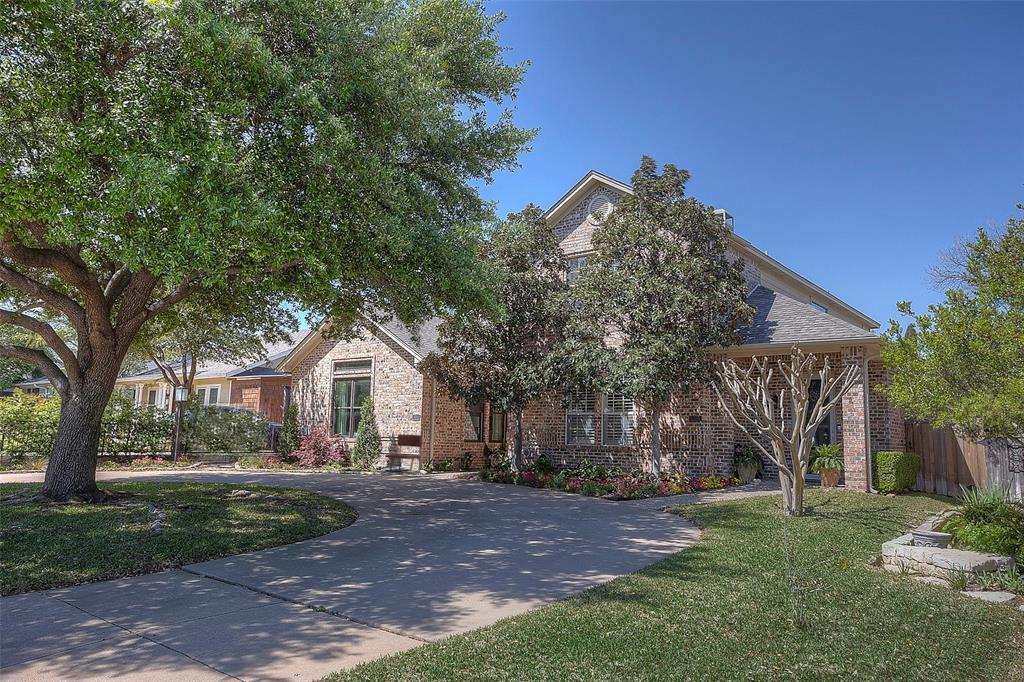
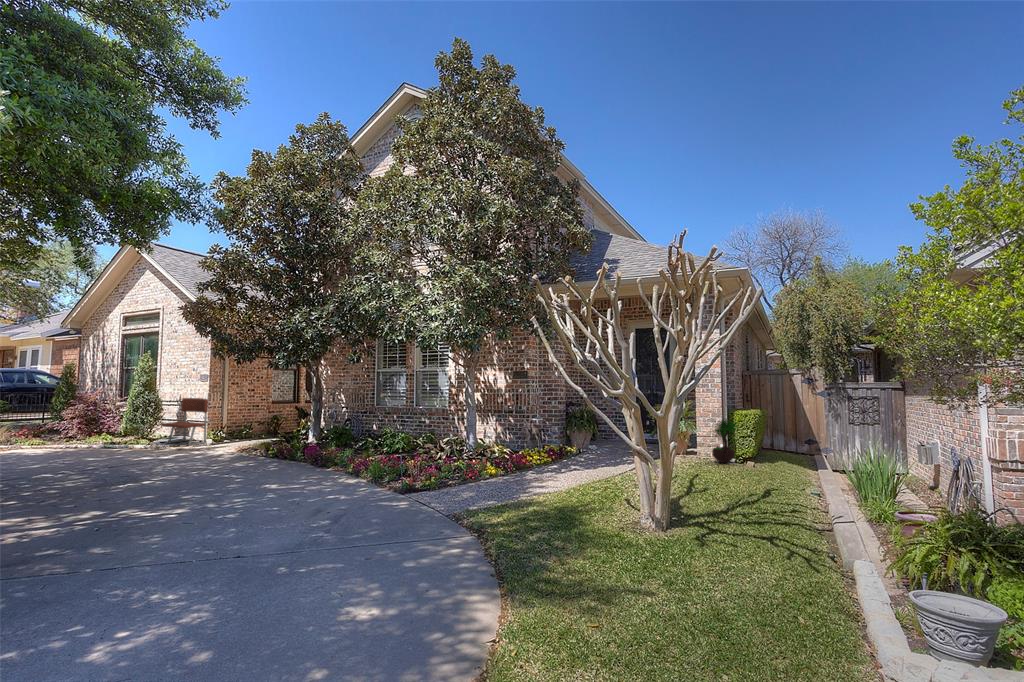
potted tree: none [853,454,878,493] -> present [712,420,735,463]

